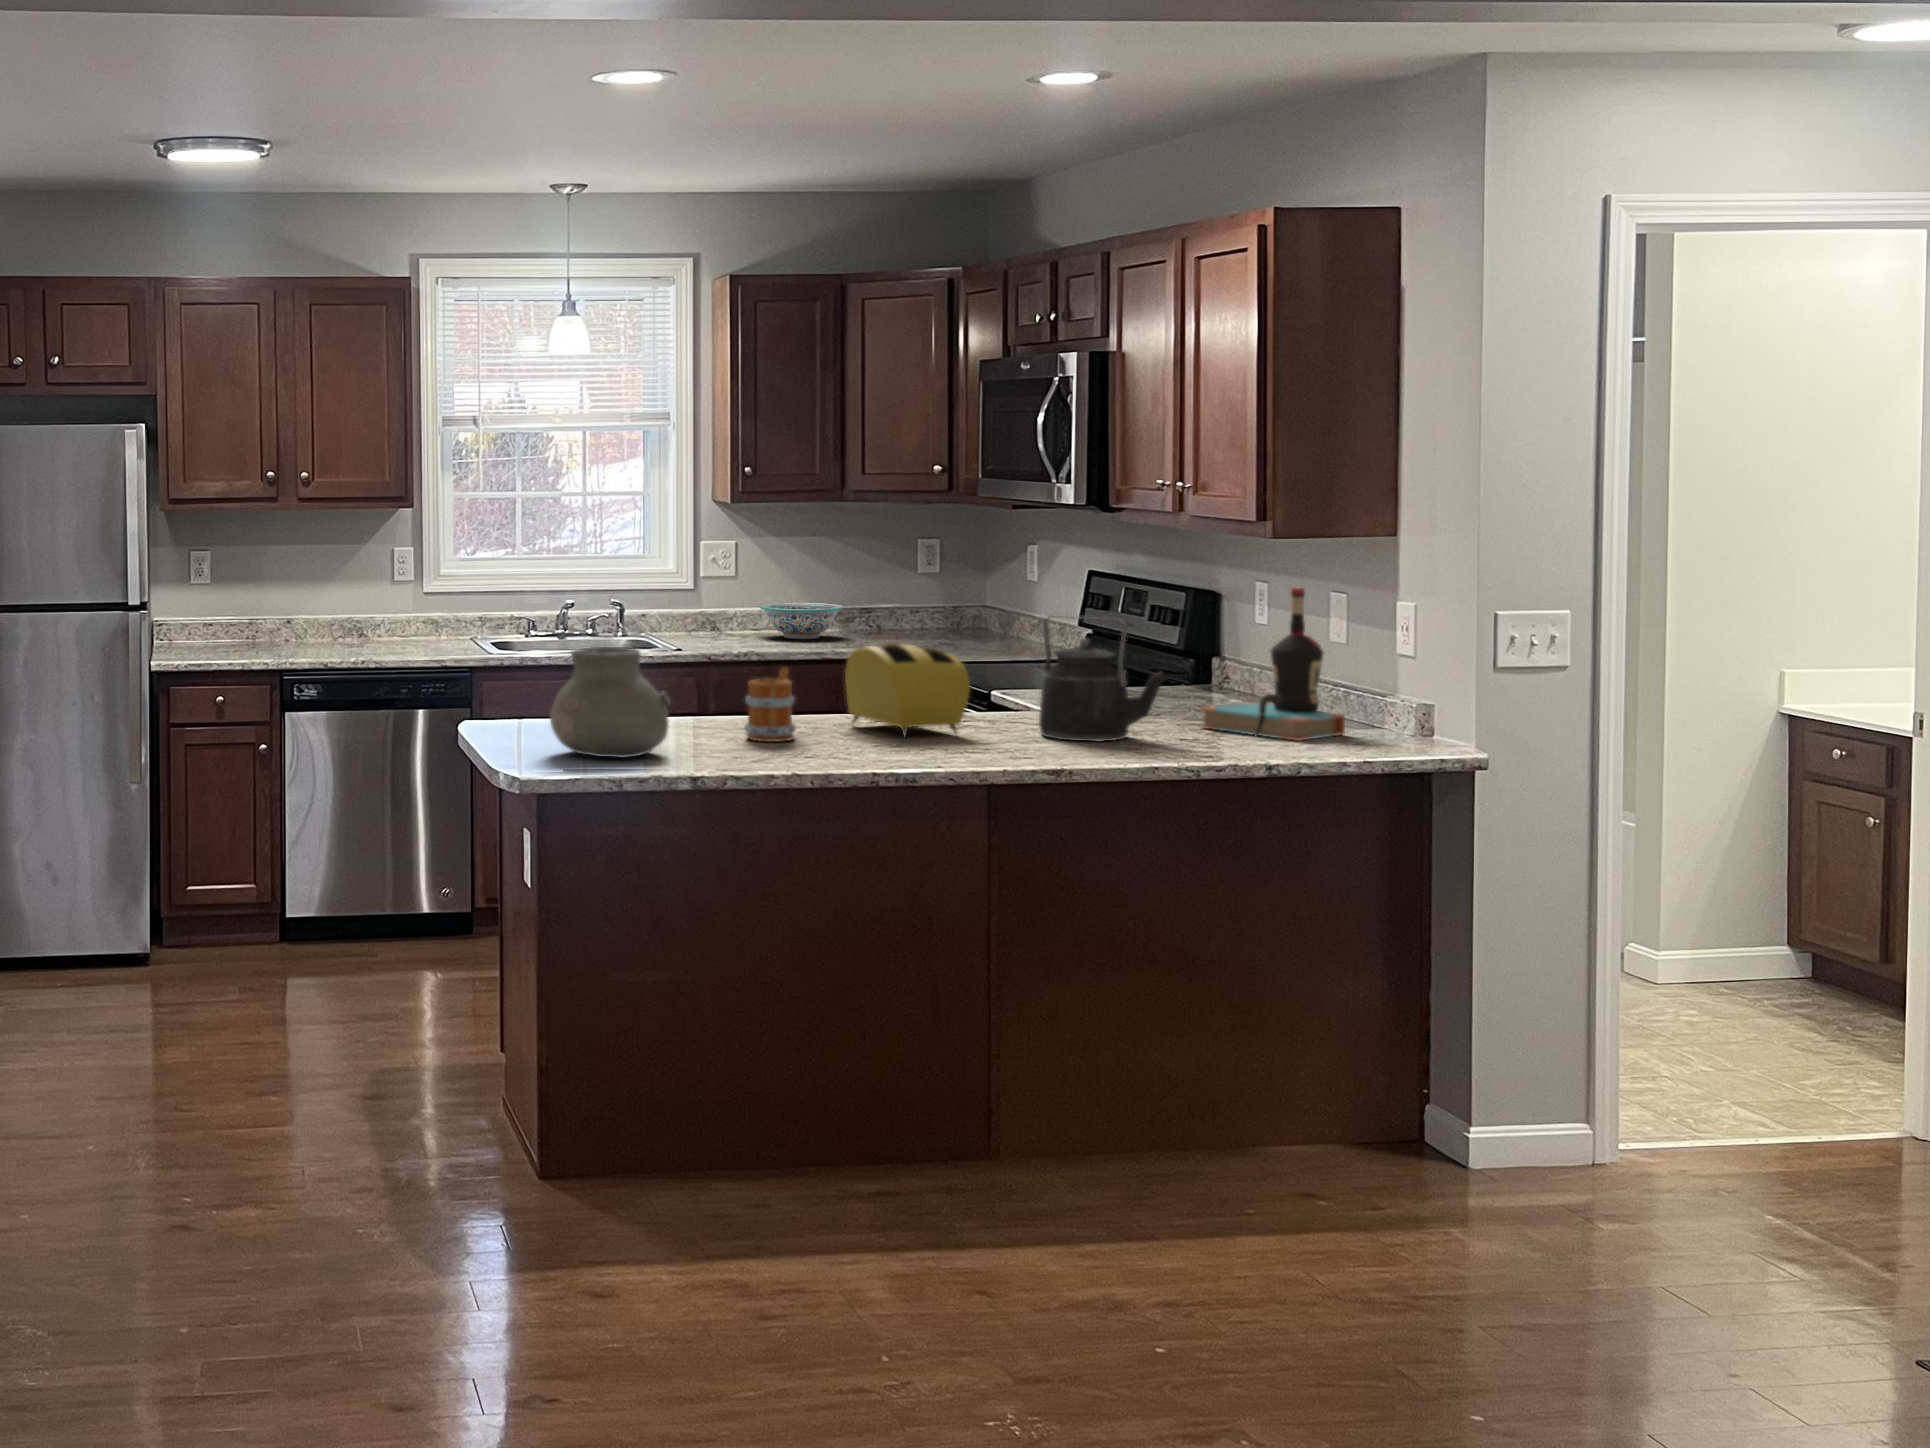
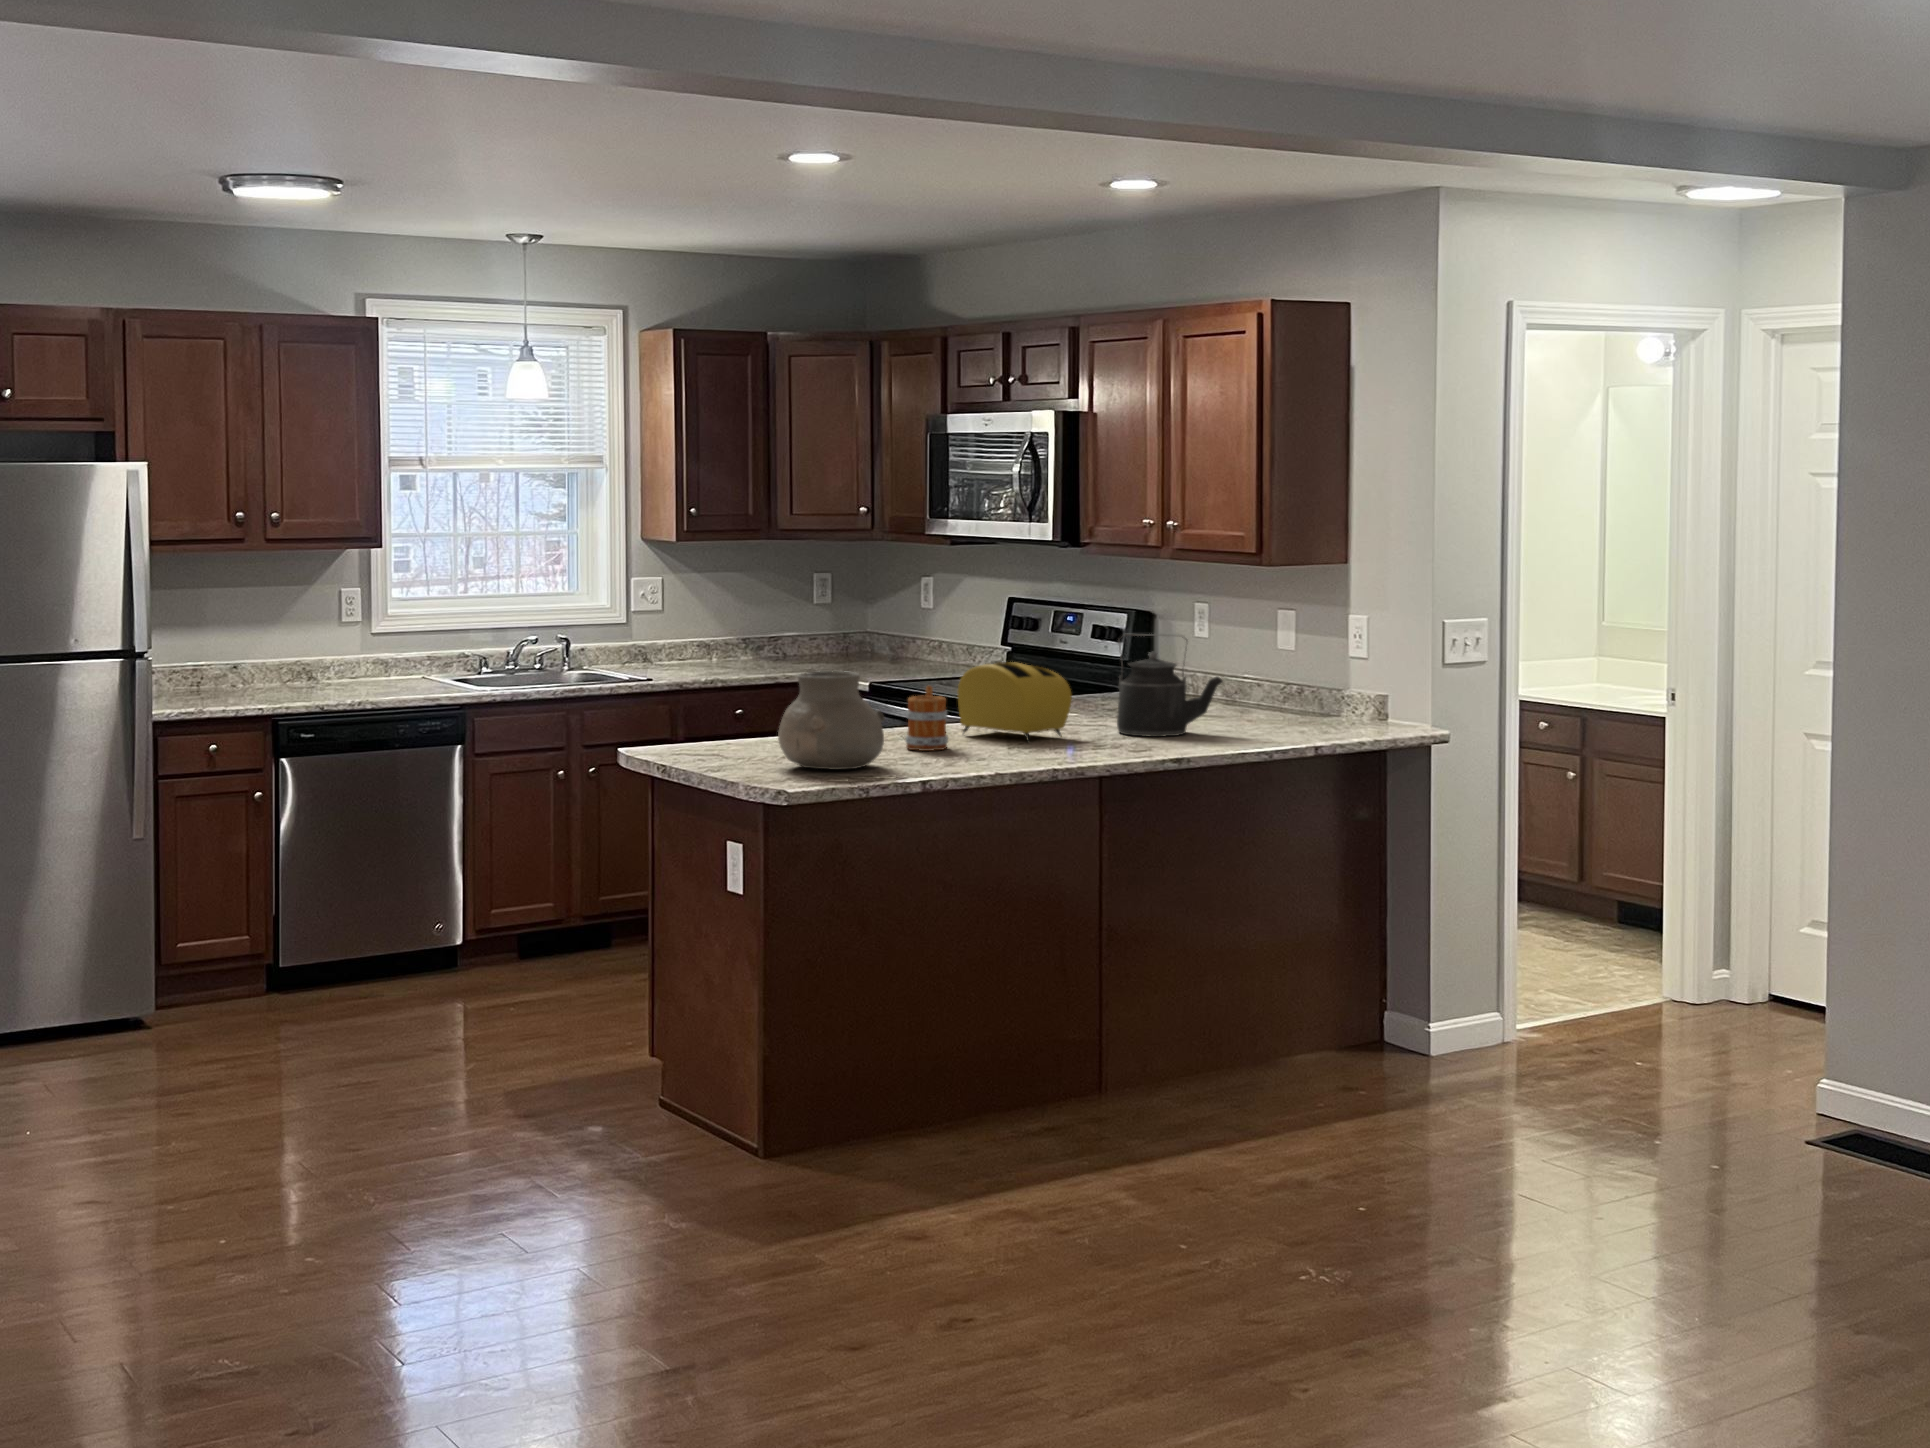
bottle: present [1201,588,1345,741] -> none [1218,607,1324,728]
decorative bowl: present [760,603,843,639] -> none [686,635,764,669]

